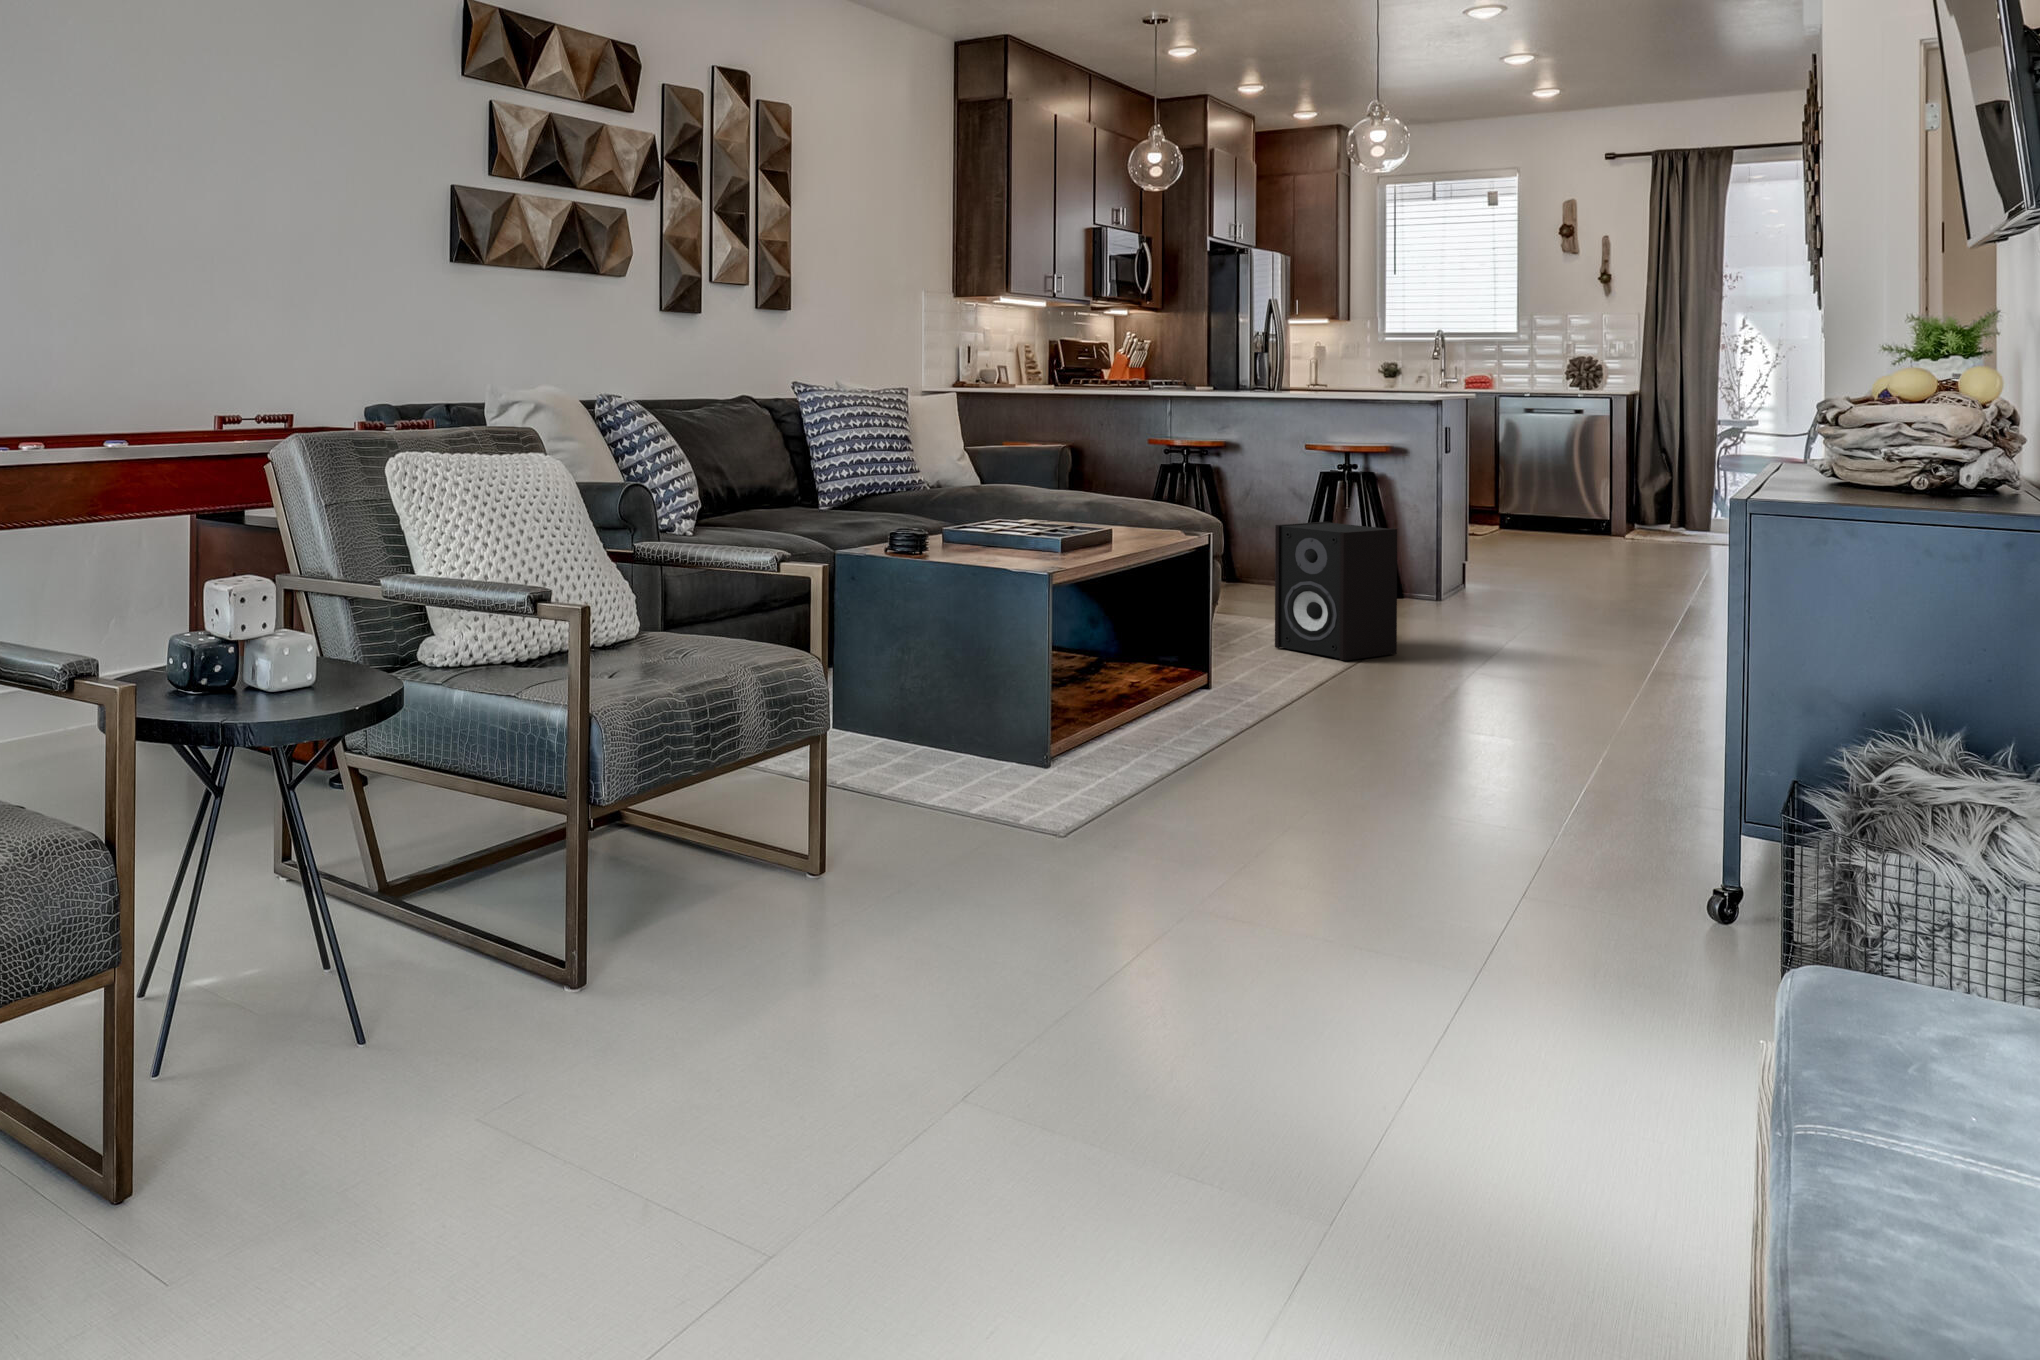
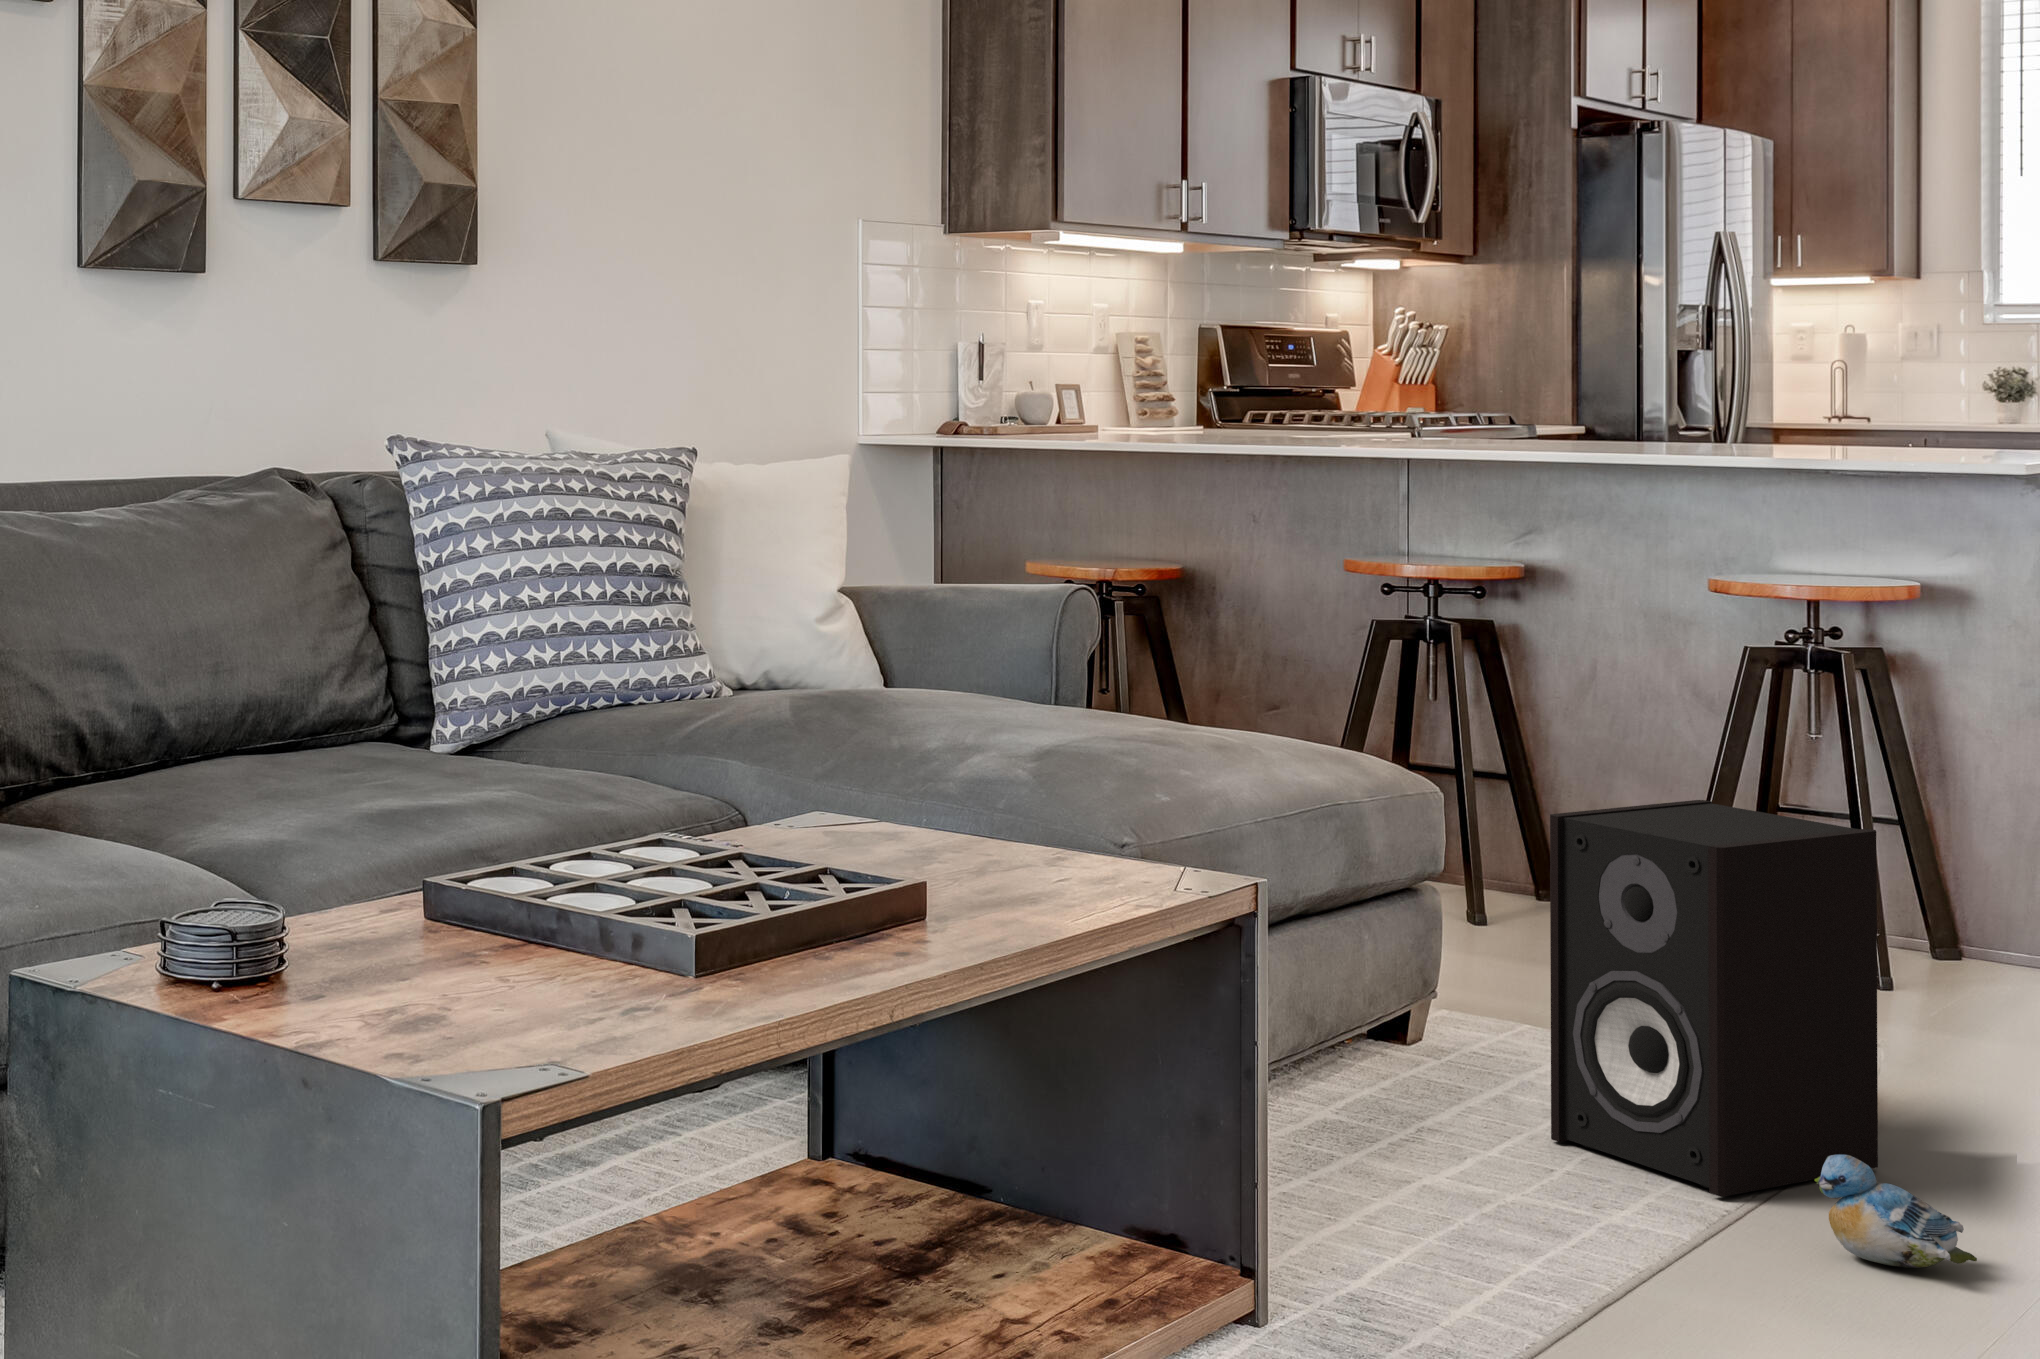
plush toy: none [1383,638,1441,676] -> present [1814,1155,1977,1268]

